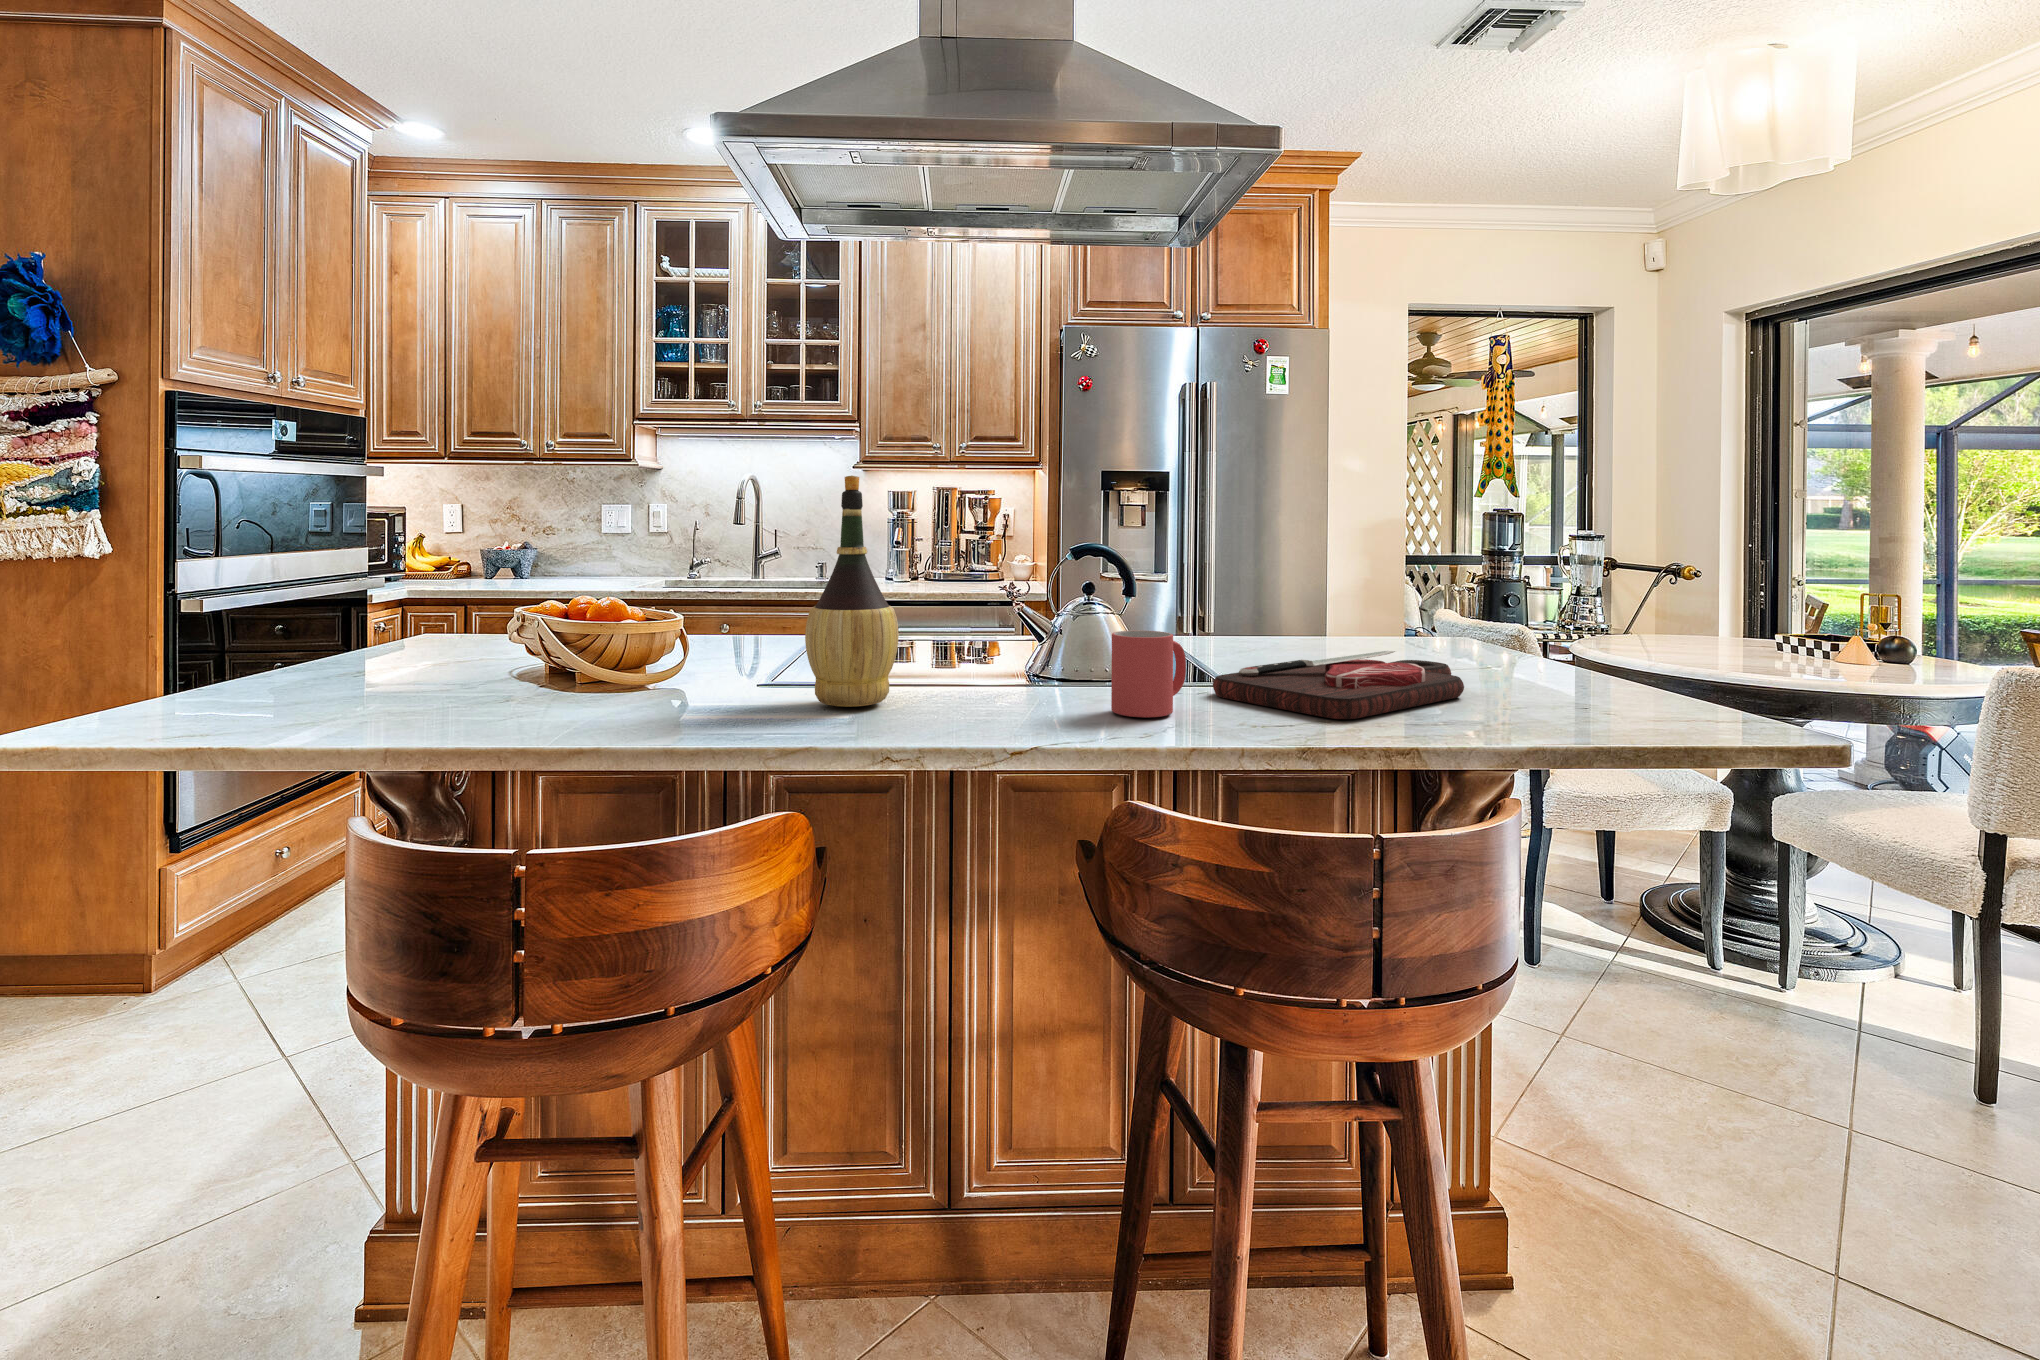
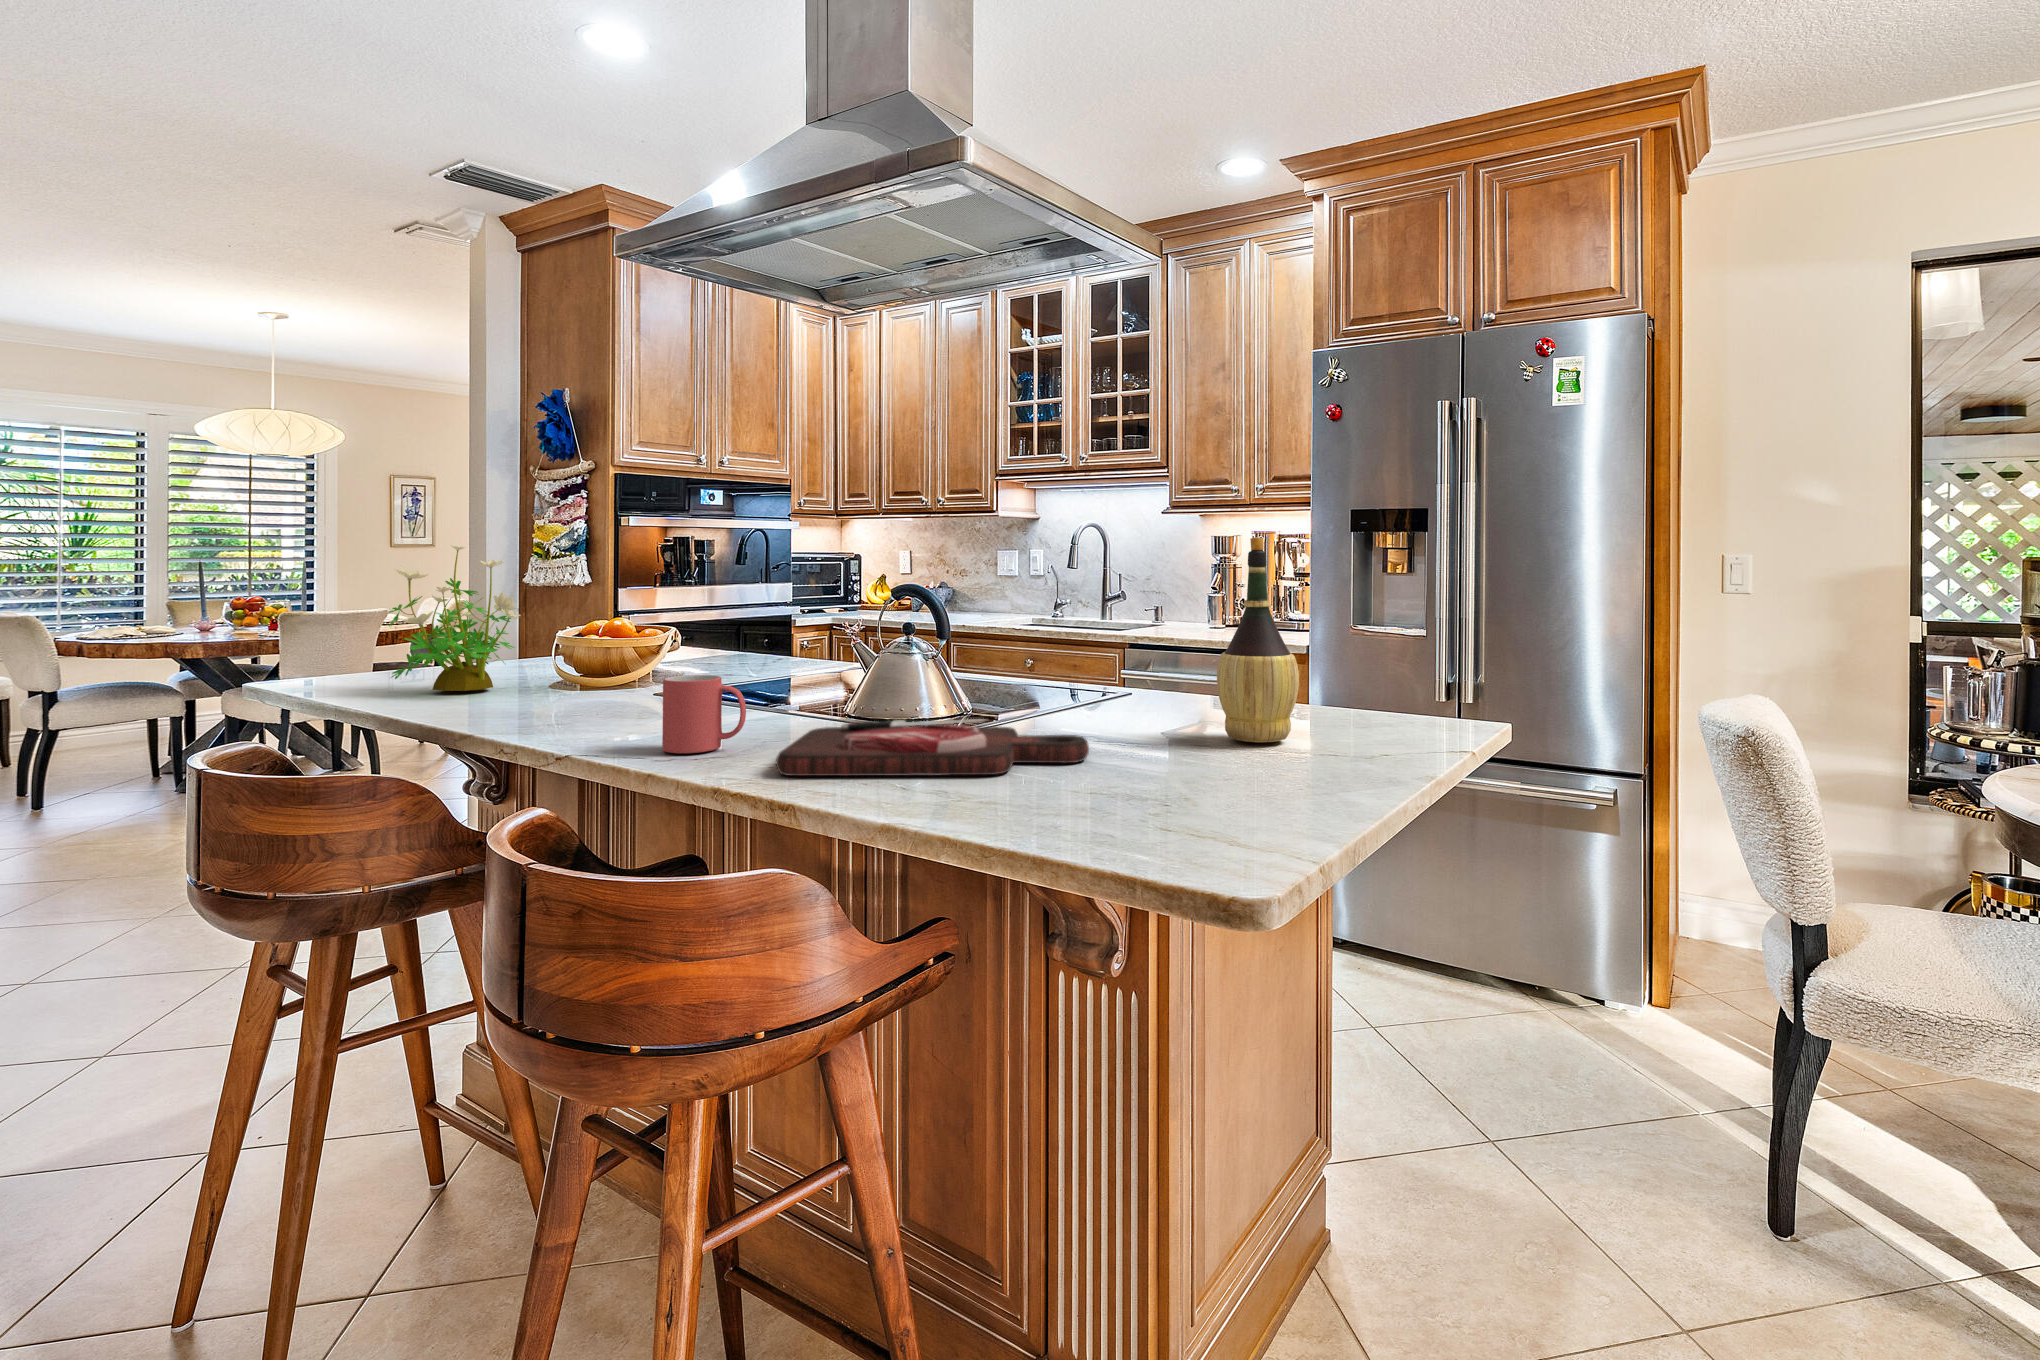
wine bottle: present [805,475,899,707] -> present [1217,537,1299,742]
potted plant: none [333,484,589,696] -> present [388,546,521,691]

